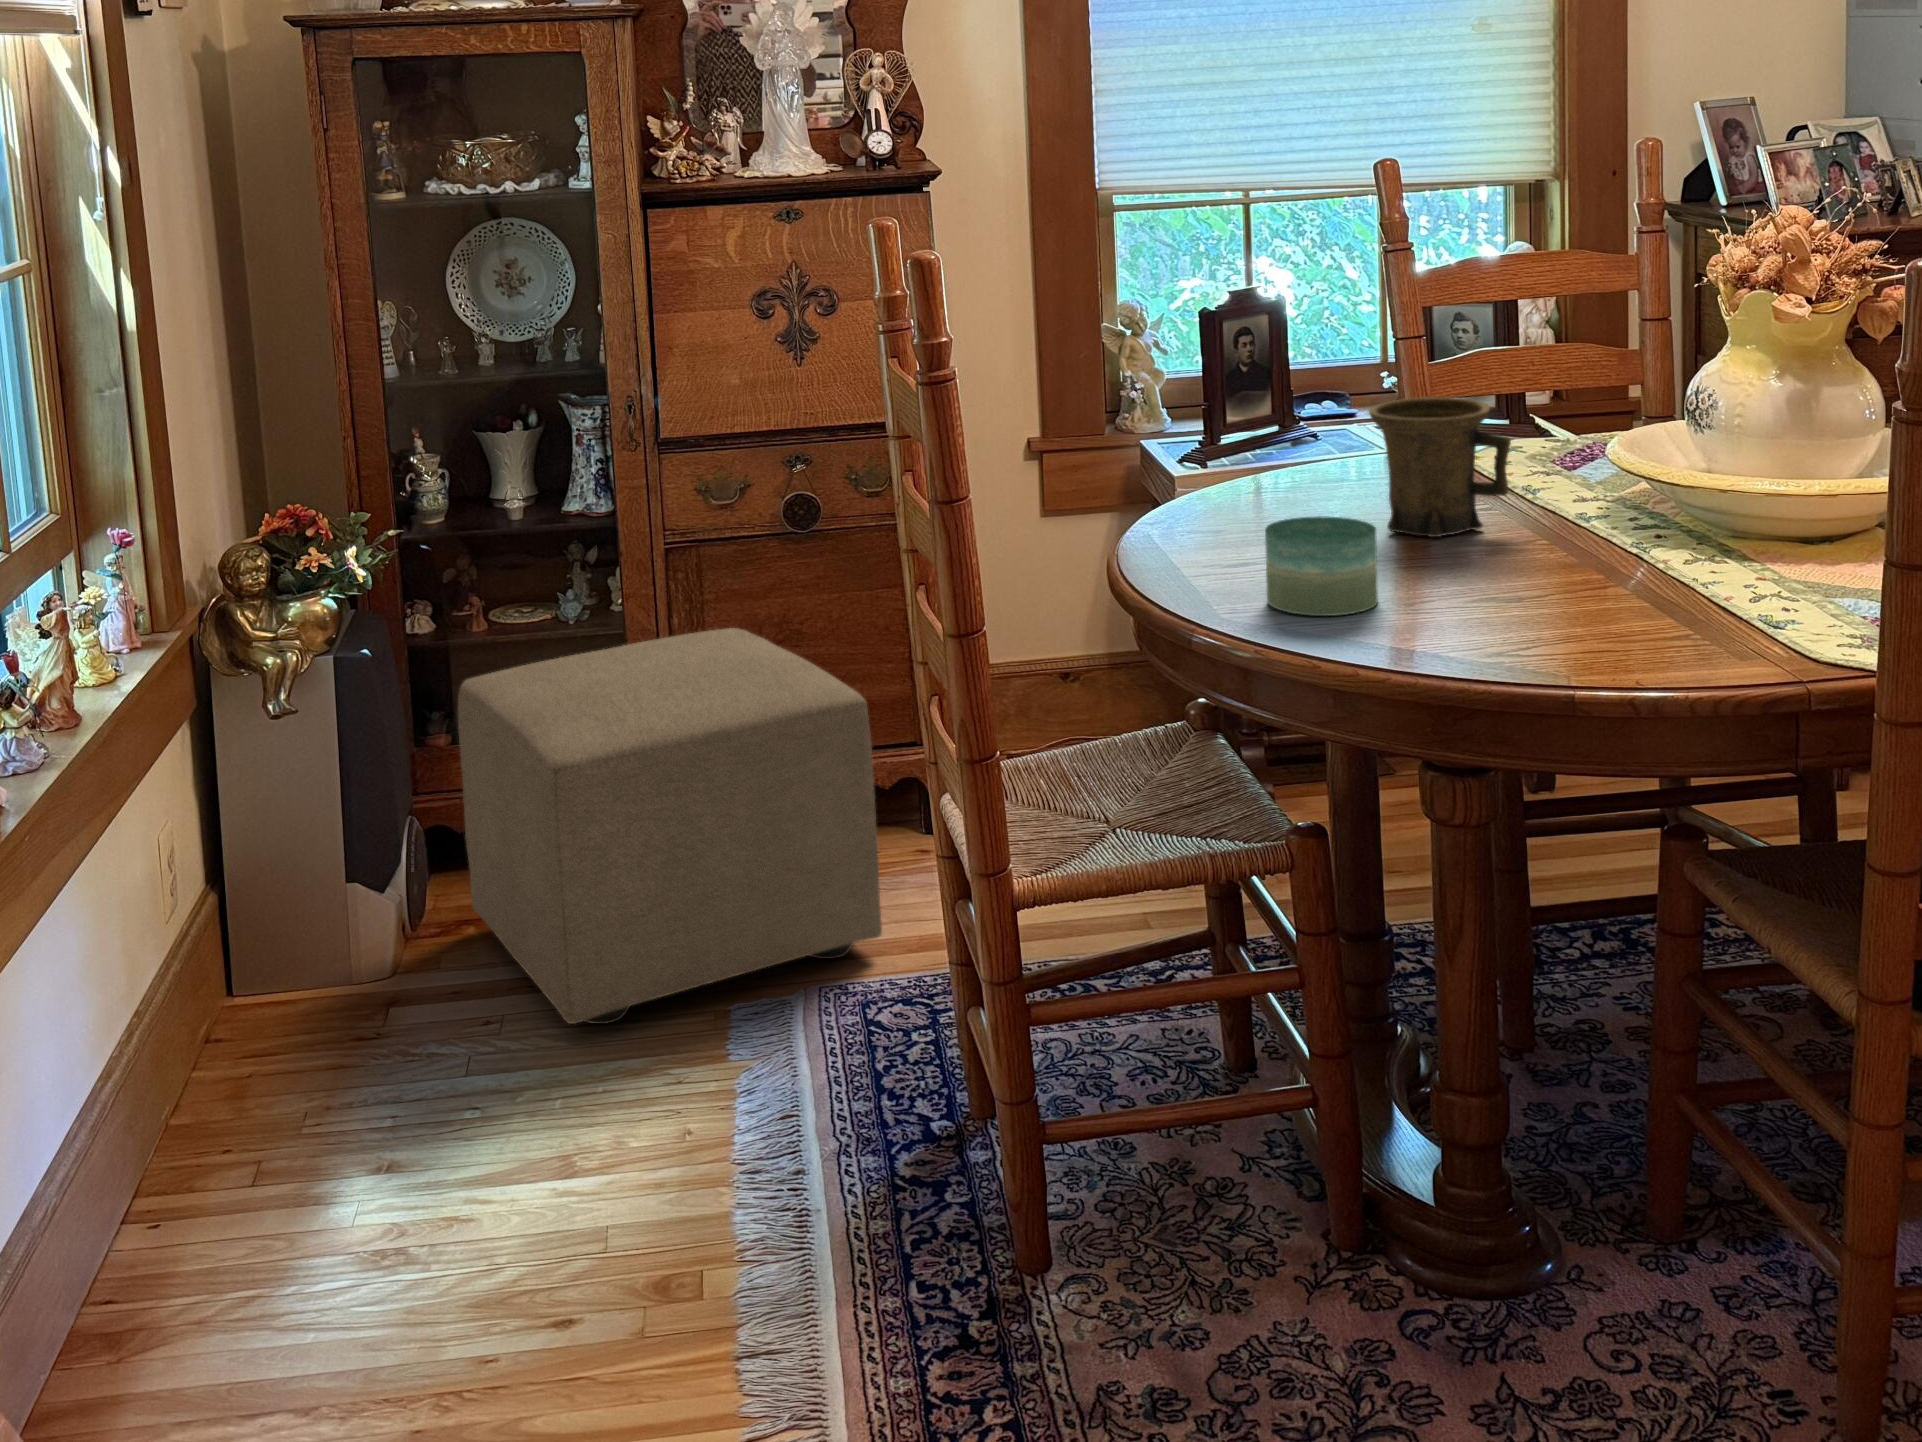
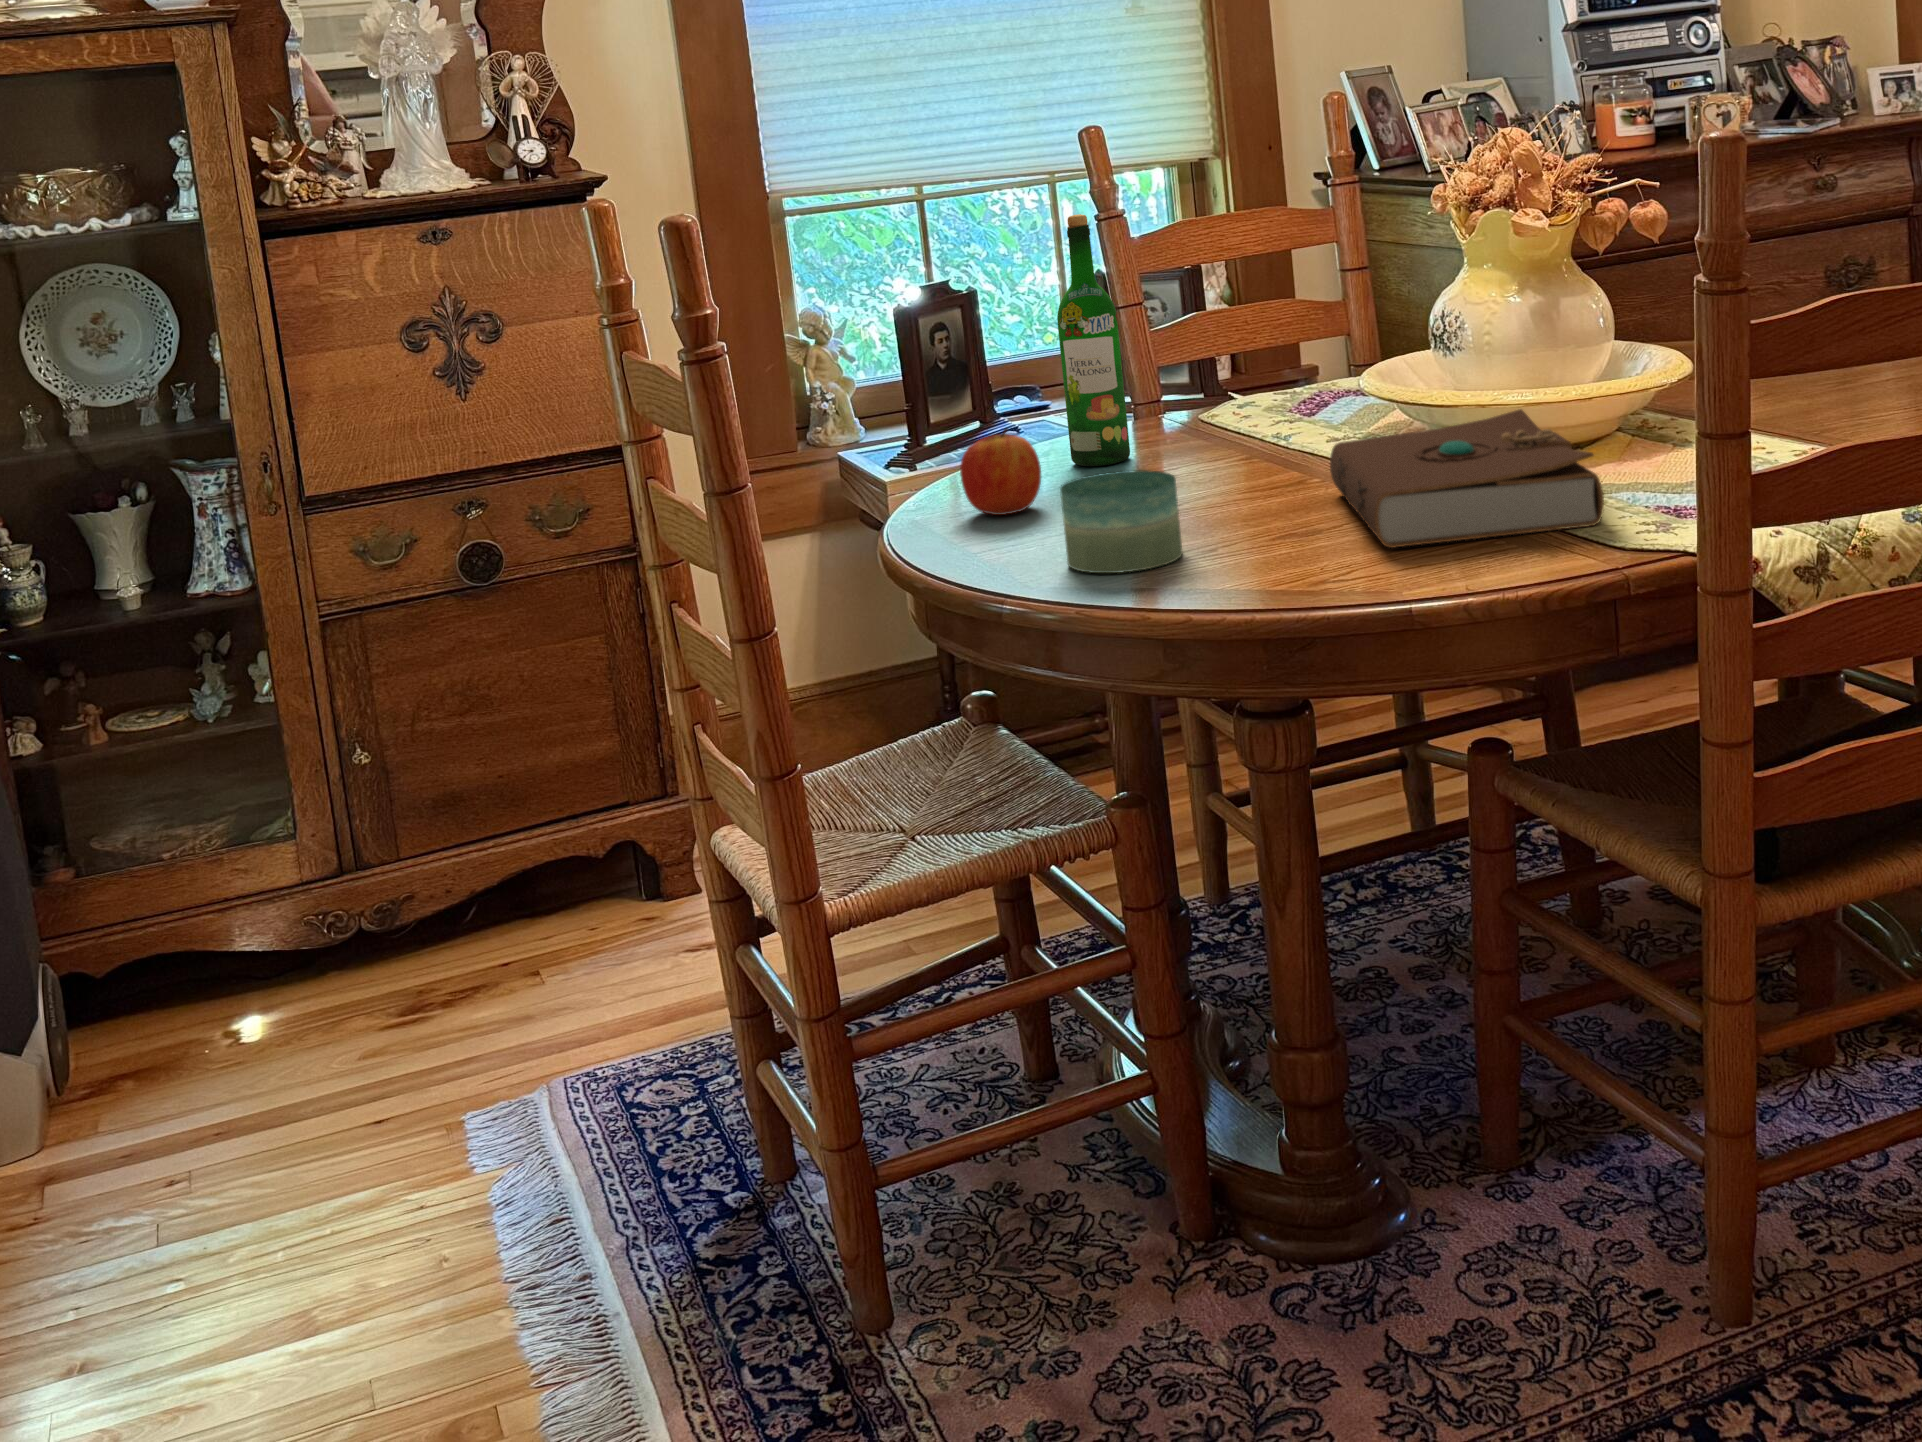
wine bottle: none [1315,255,1376,497] -> present [1057,214,1130,466]
mug: present [1369,397,1511,537] -> none [1130,347,1278,489]
apple: none [1196,457,1273,538] -> present [960,428,1041,515]
book: none [1548,496,1804,630] -> present [1330,409,1604,548]
ottoman: present [458,628,882,1024] -> none [89,701,626,1173]

